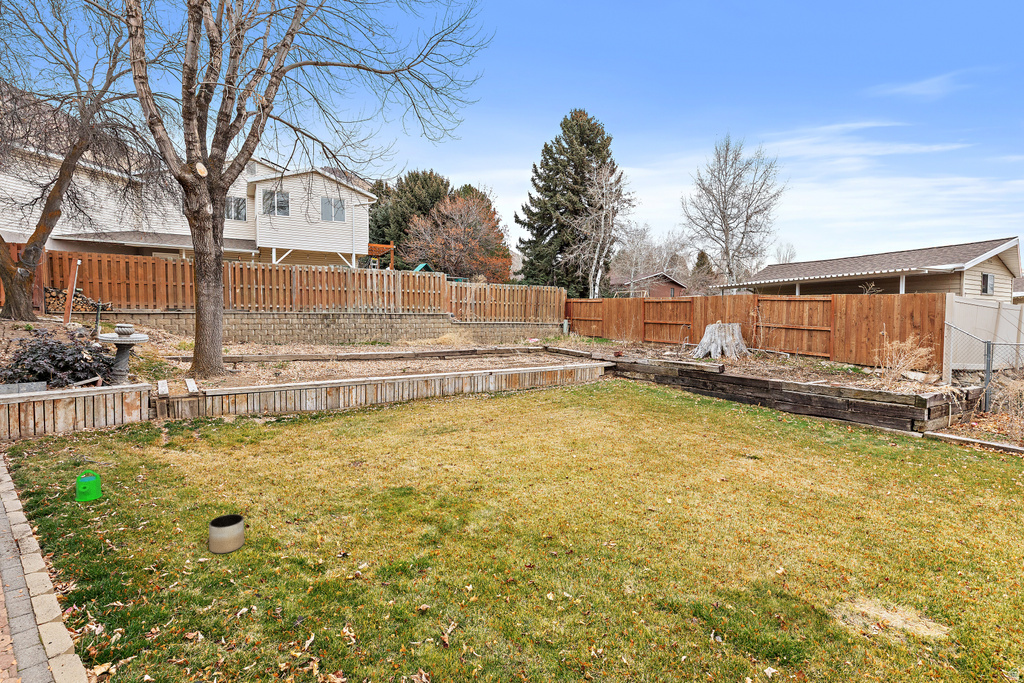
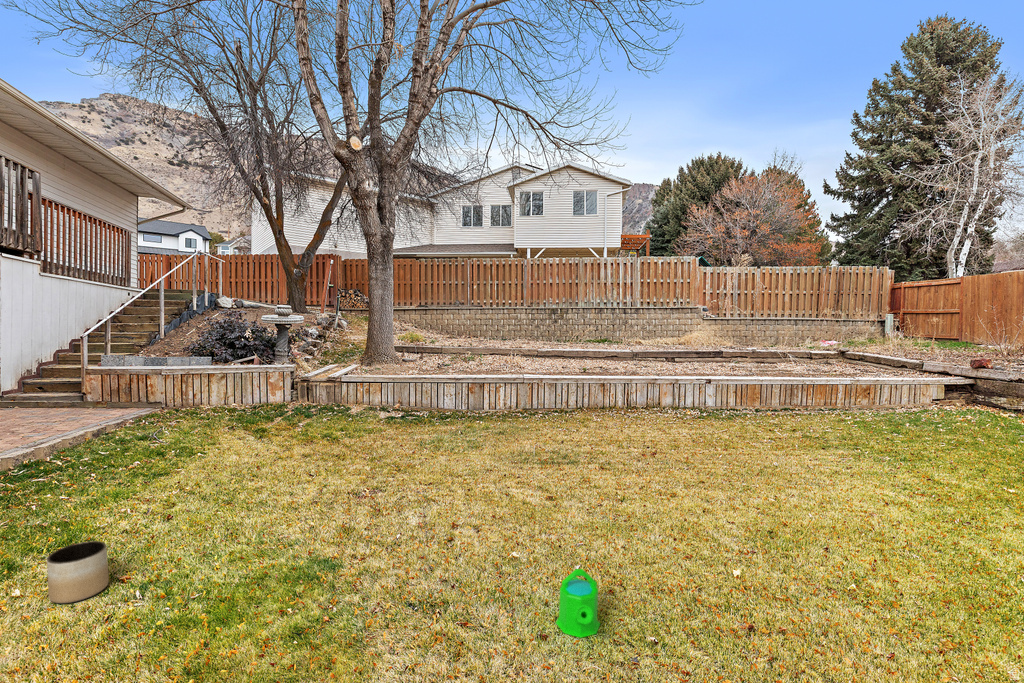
watering can: present [75,470,103,501] -> present [556,569,600,638]

